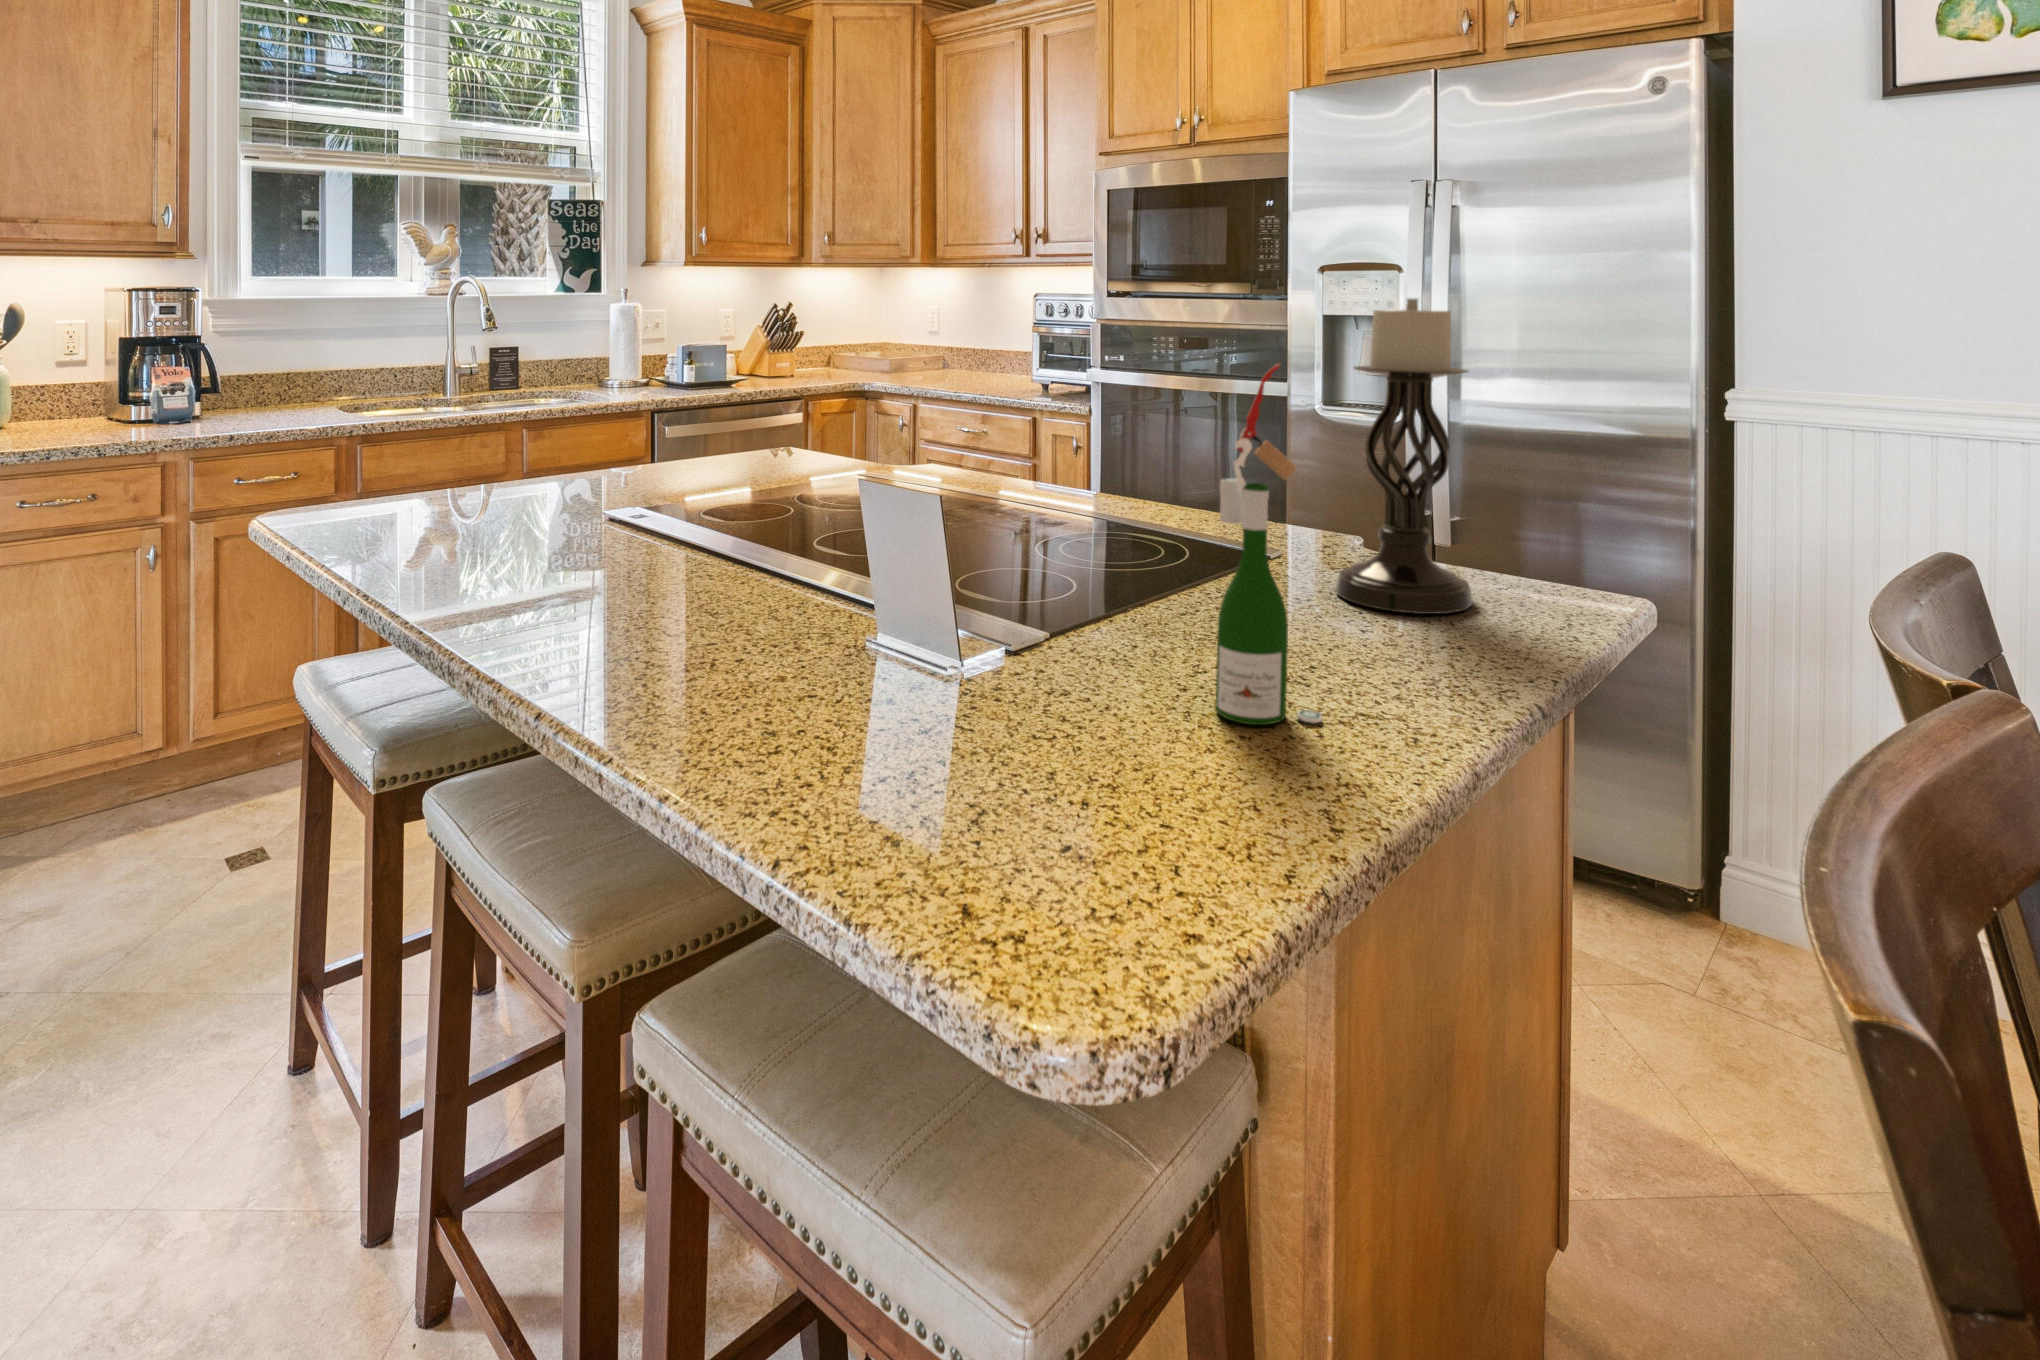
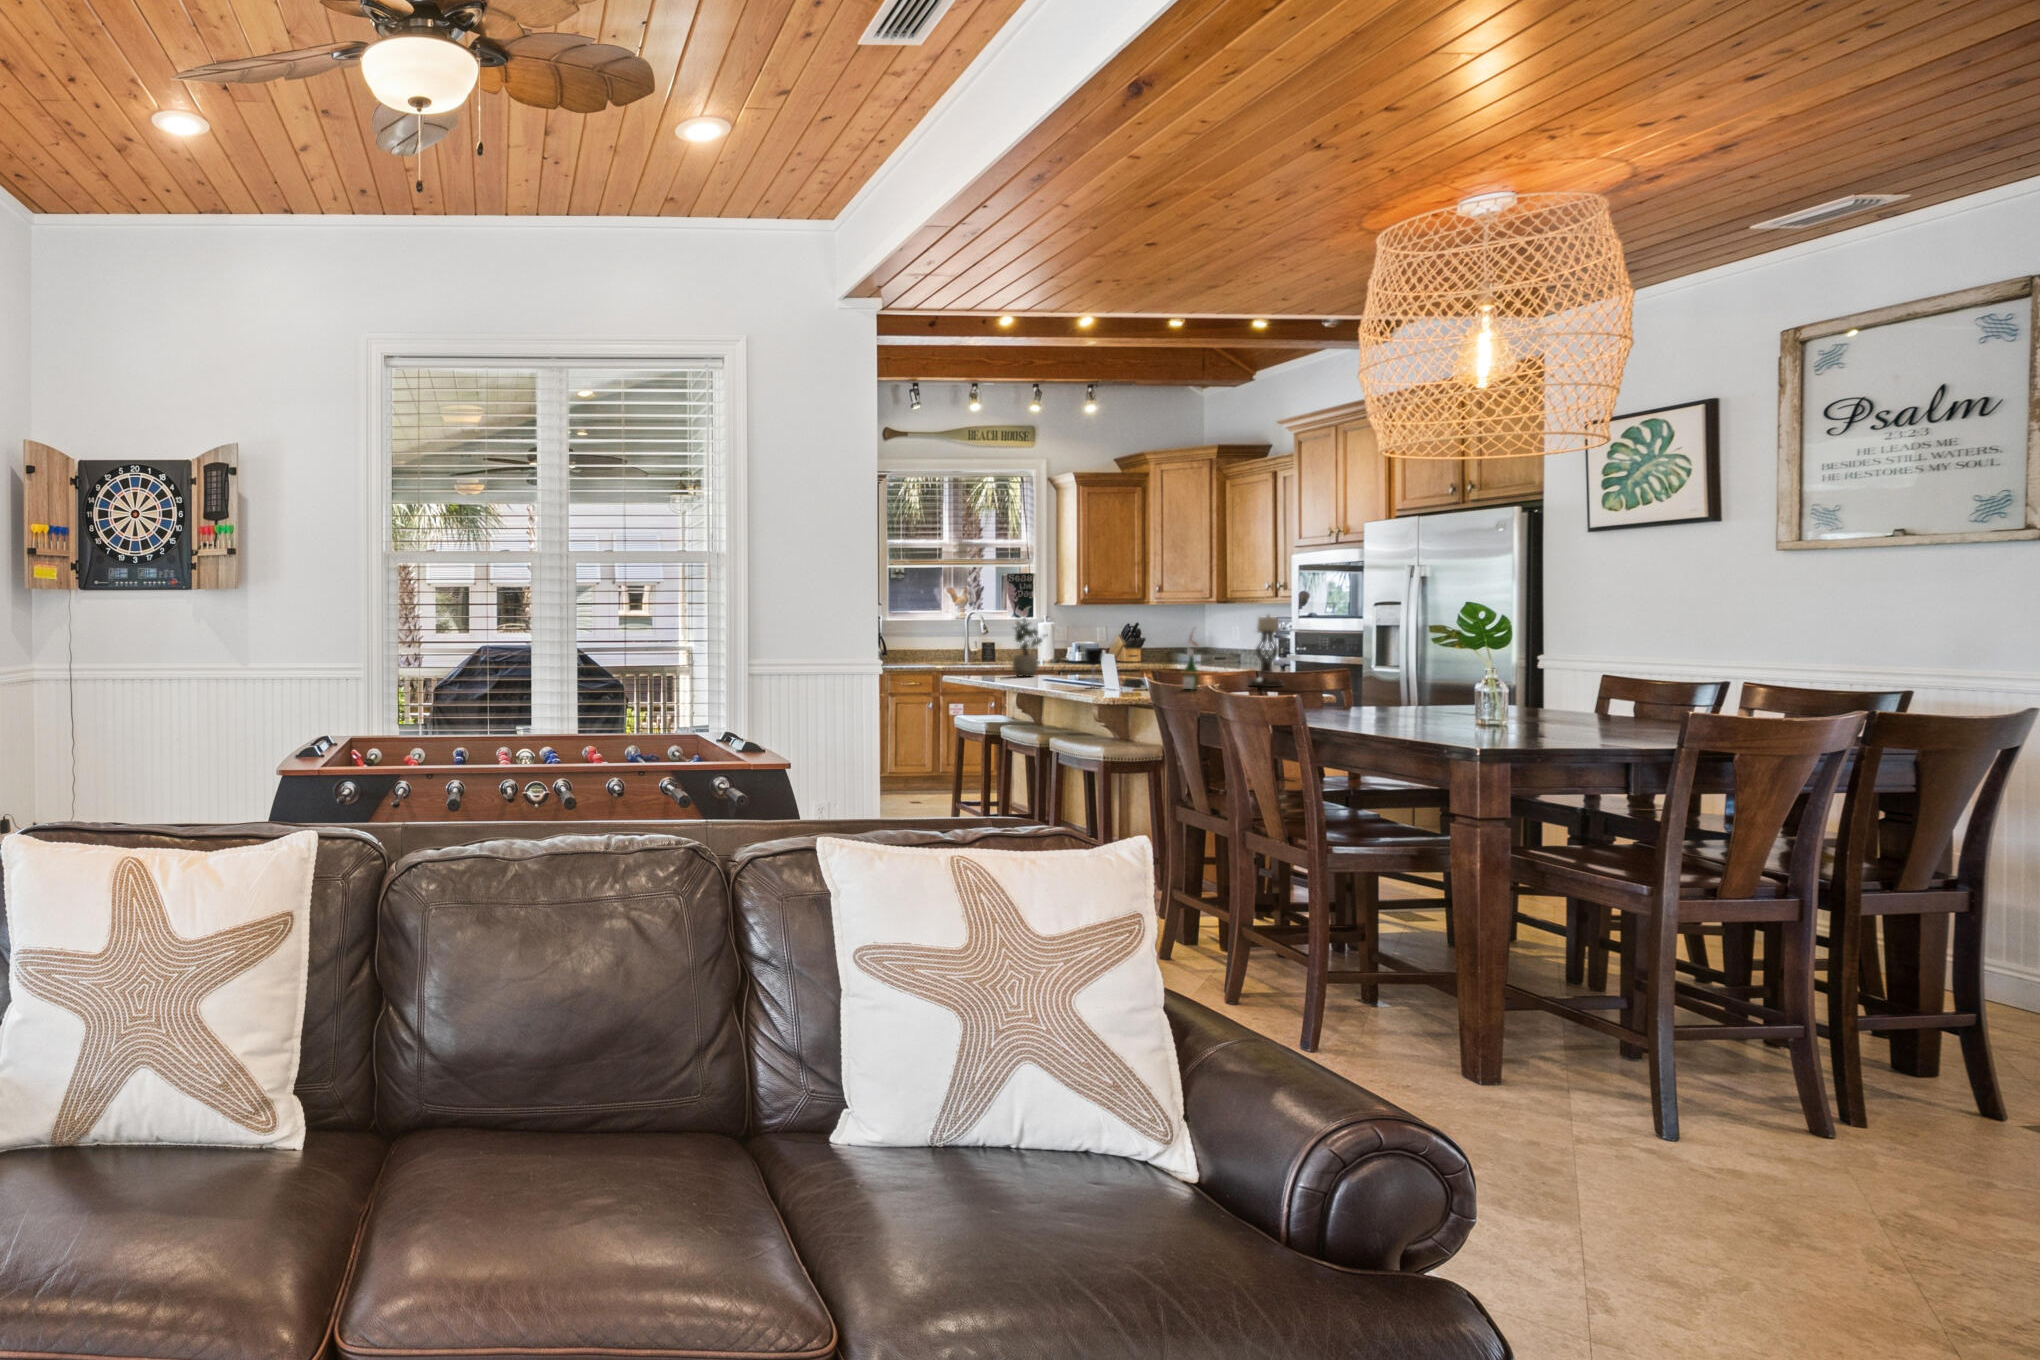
potted plant: none [443,288,570,511] -> present [1012,619,1048,676]
wine glass: none [694,480,798,749] -> present [1085,648,1103,675]

